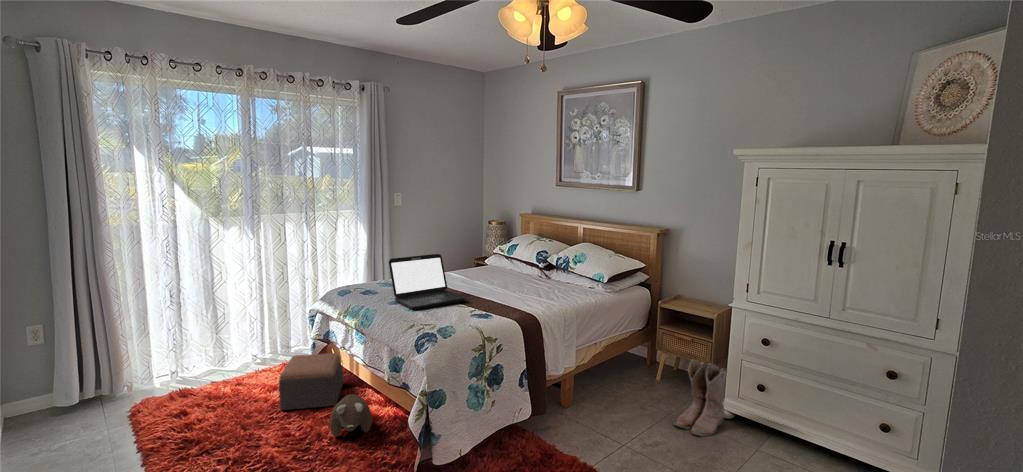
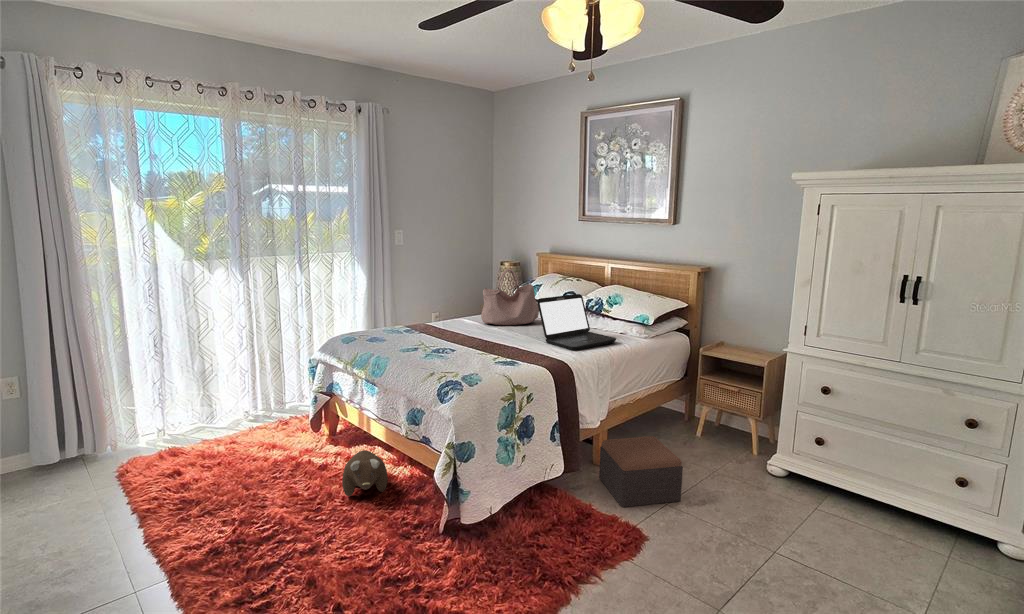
handbag: none [465,230,517,279] -> present [481,269,539,325]
laptop: present [389,254,465,310] -> present [537,294,616,351]
footstool: present [279,353,343,410] -> present [599,436,683,507]
boots: present [674,359,727,437] -> none [719,410,782,494]

